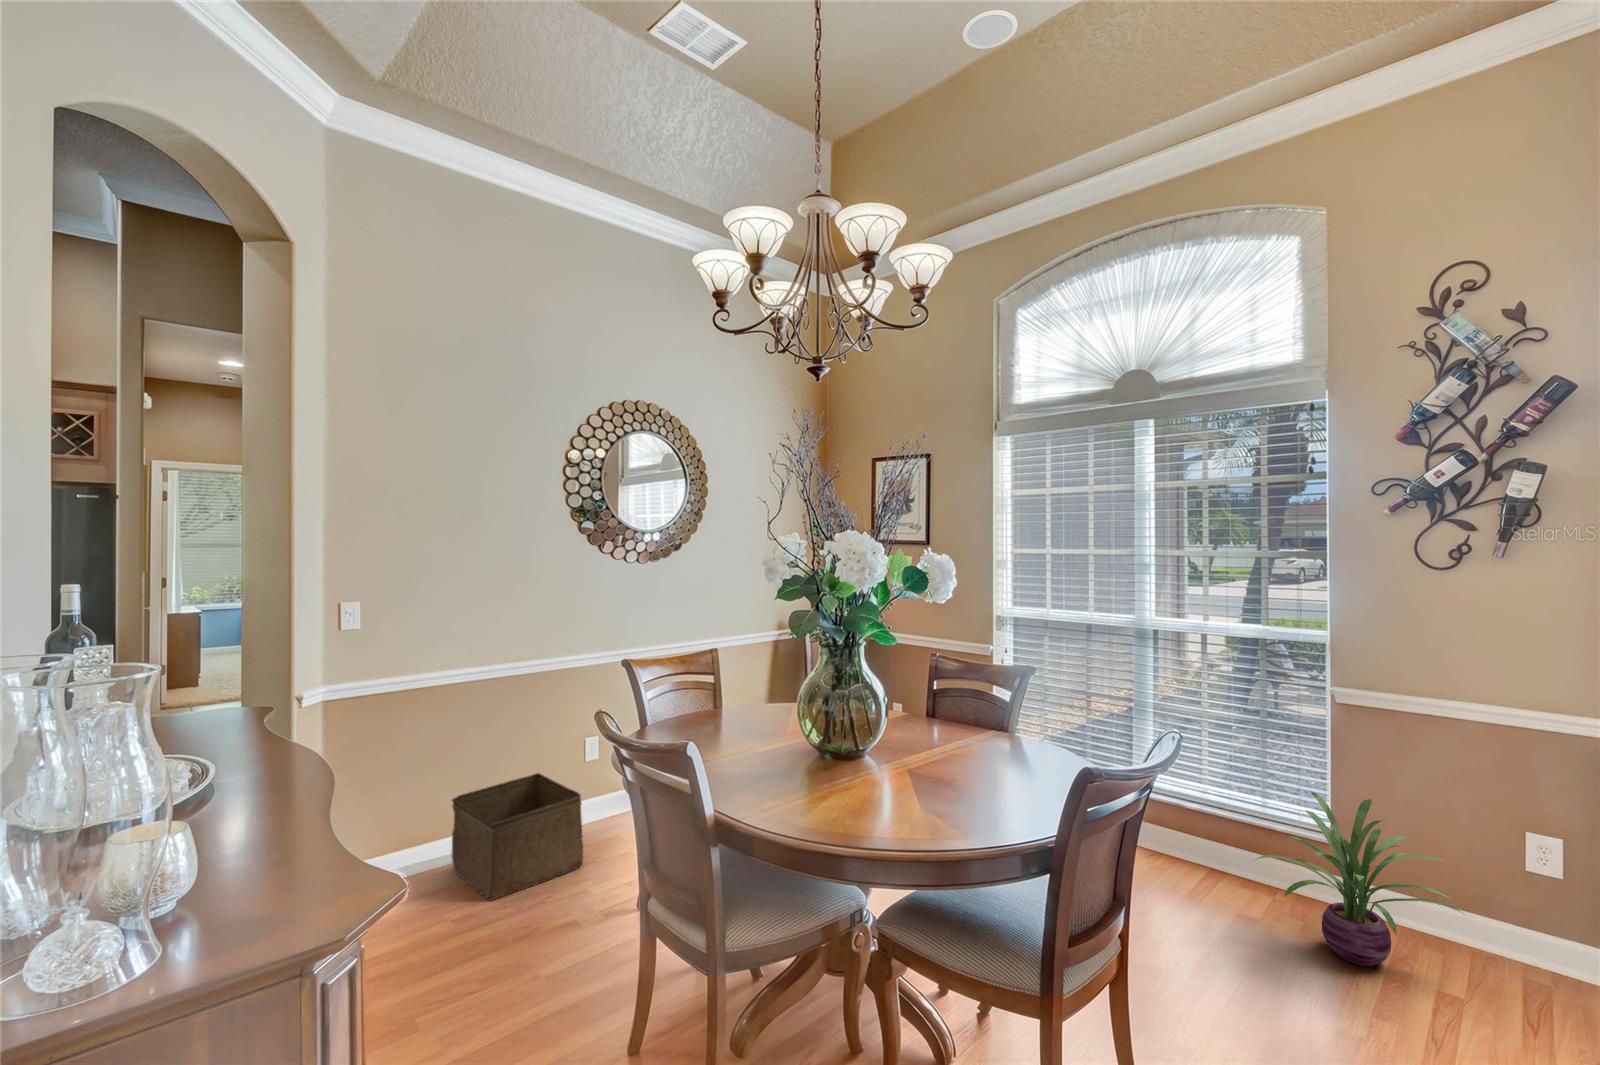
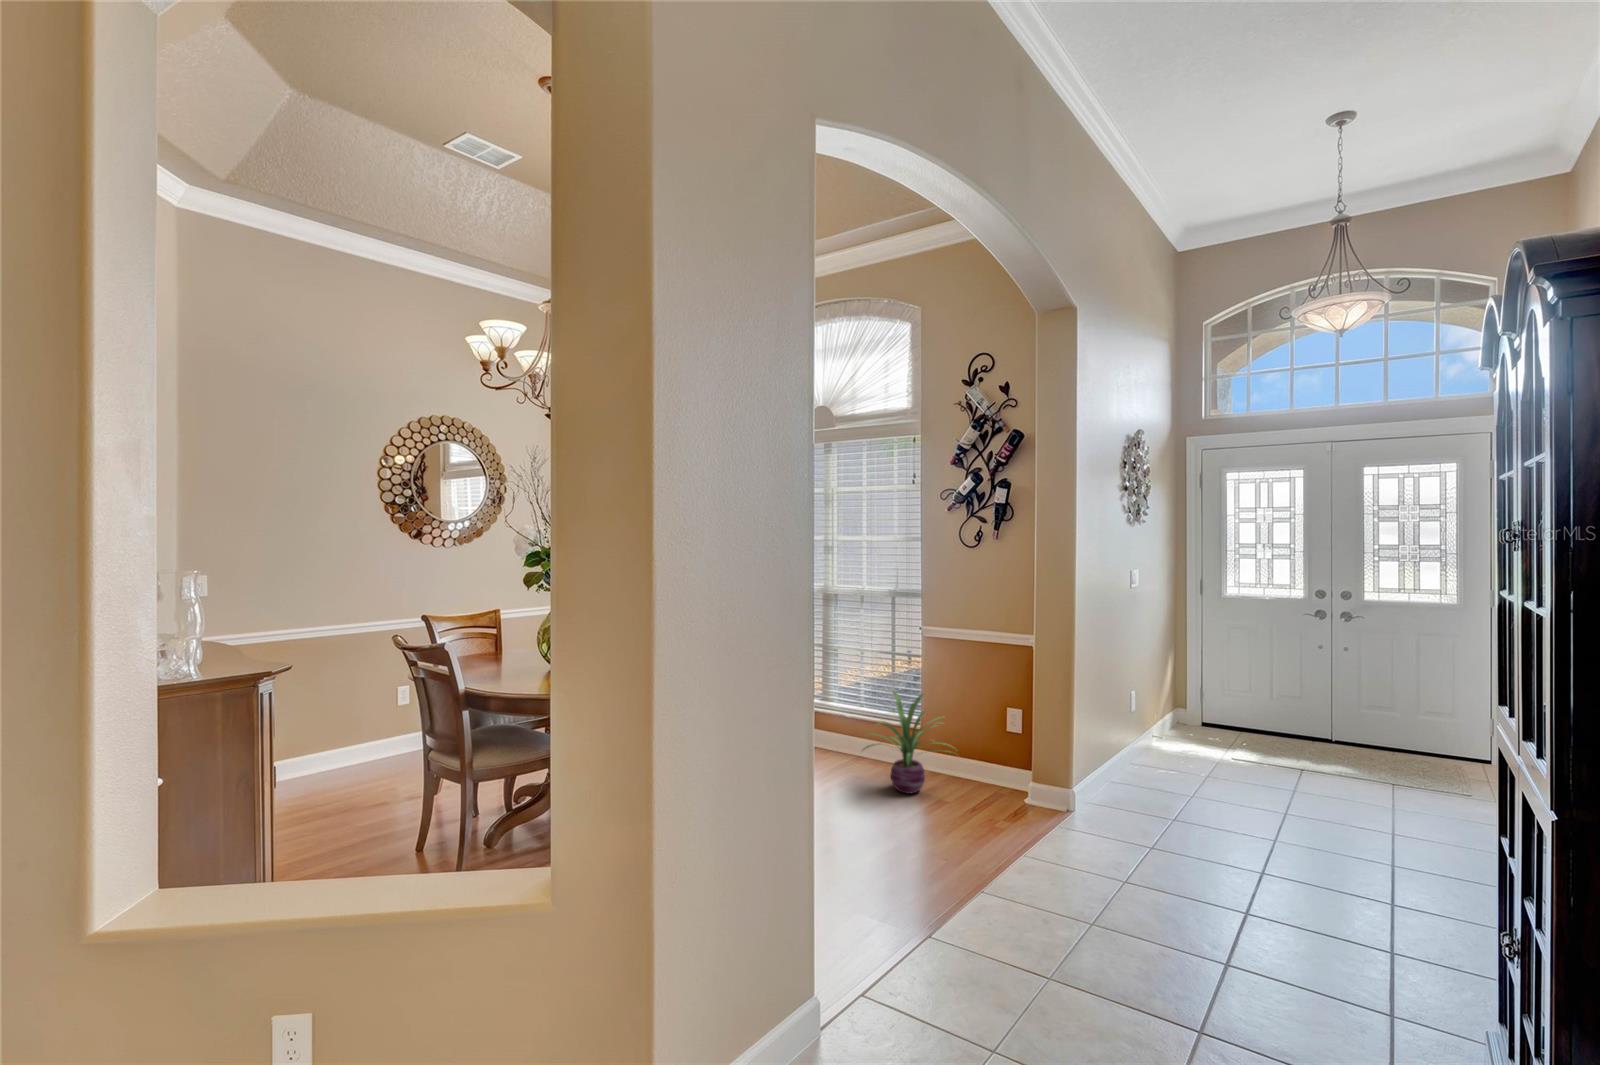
storage bin: present [452,773,583,901] -> none [288,711,397,797]

